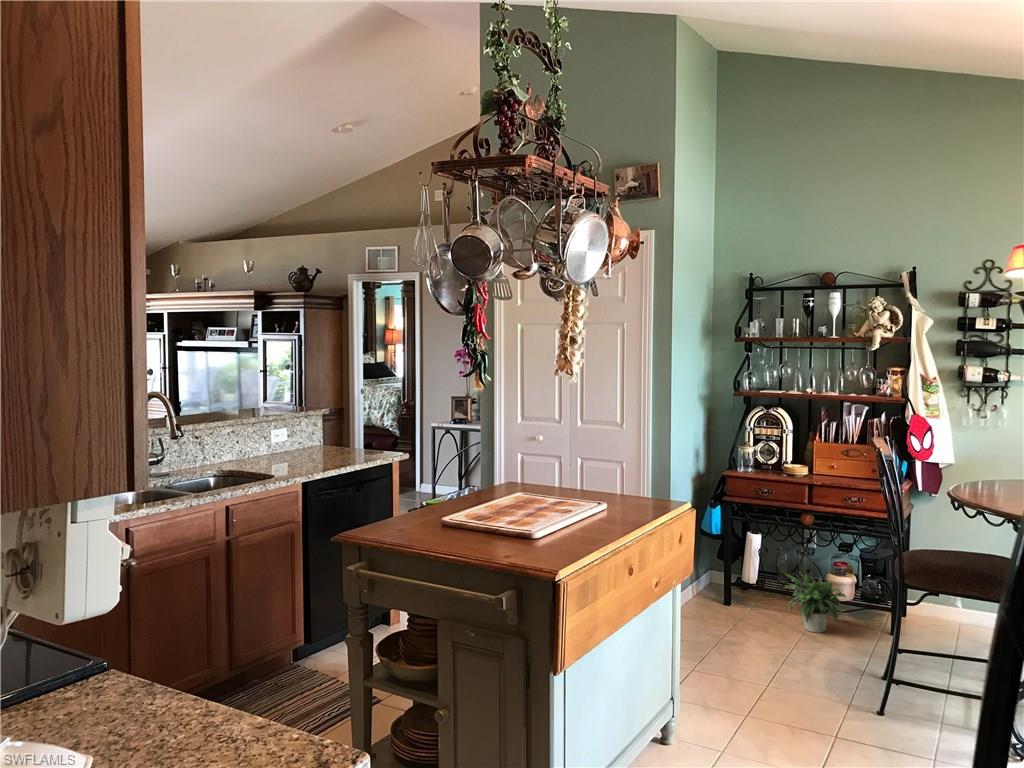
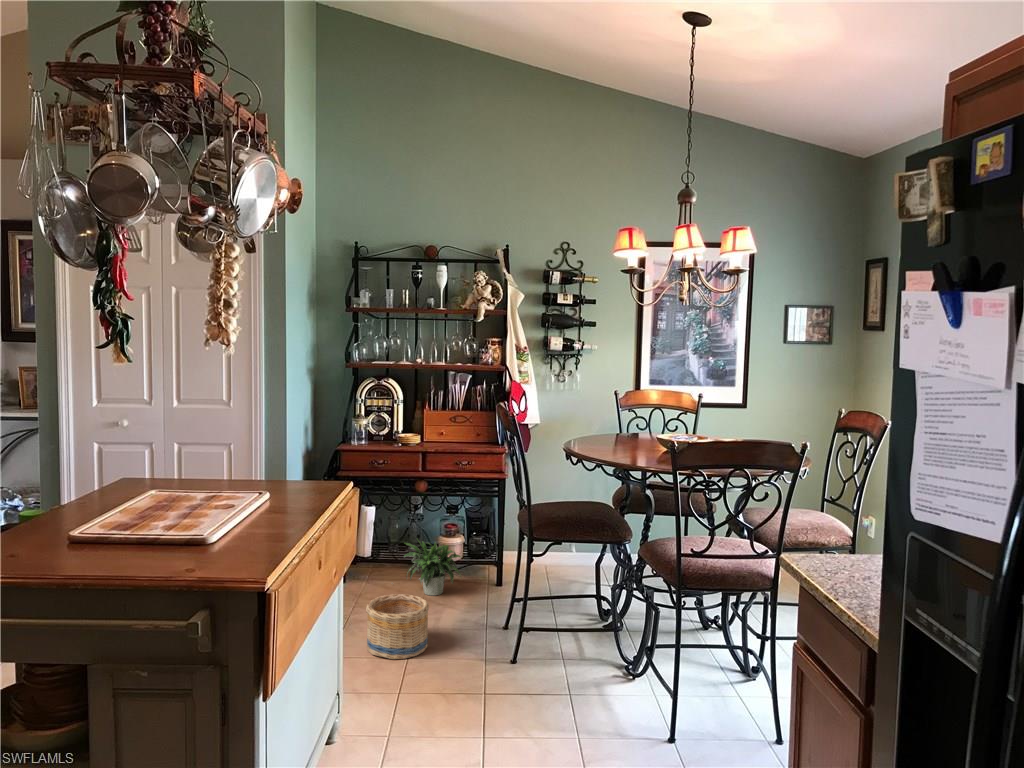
basket: none [730,622,795,688] -> present [366,594,429,659]

